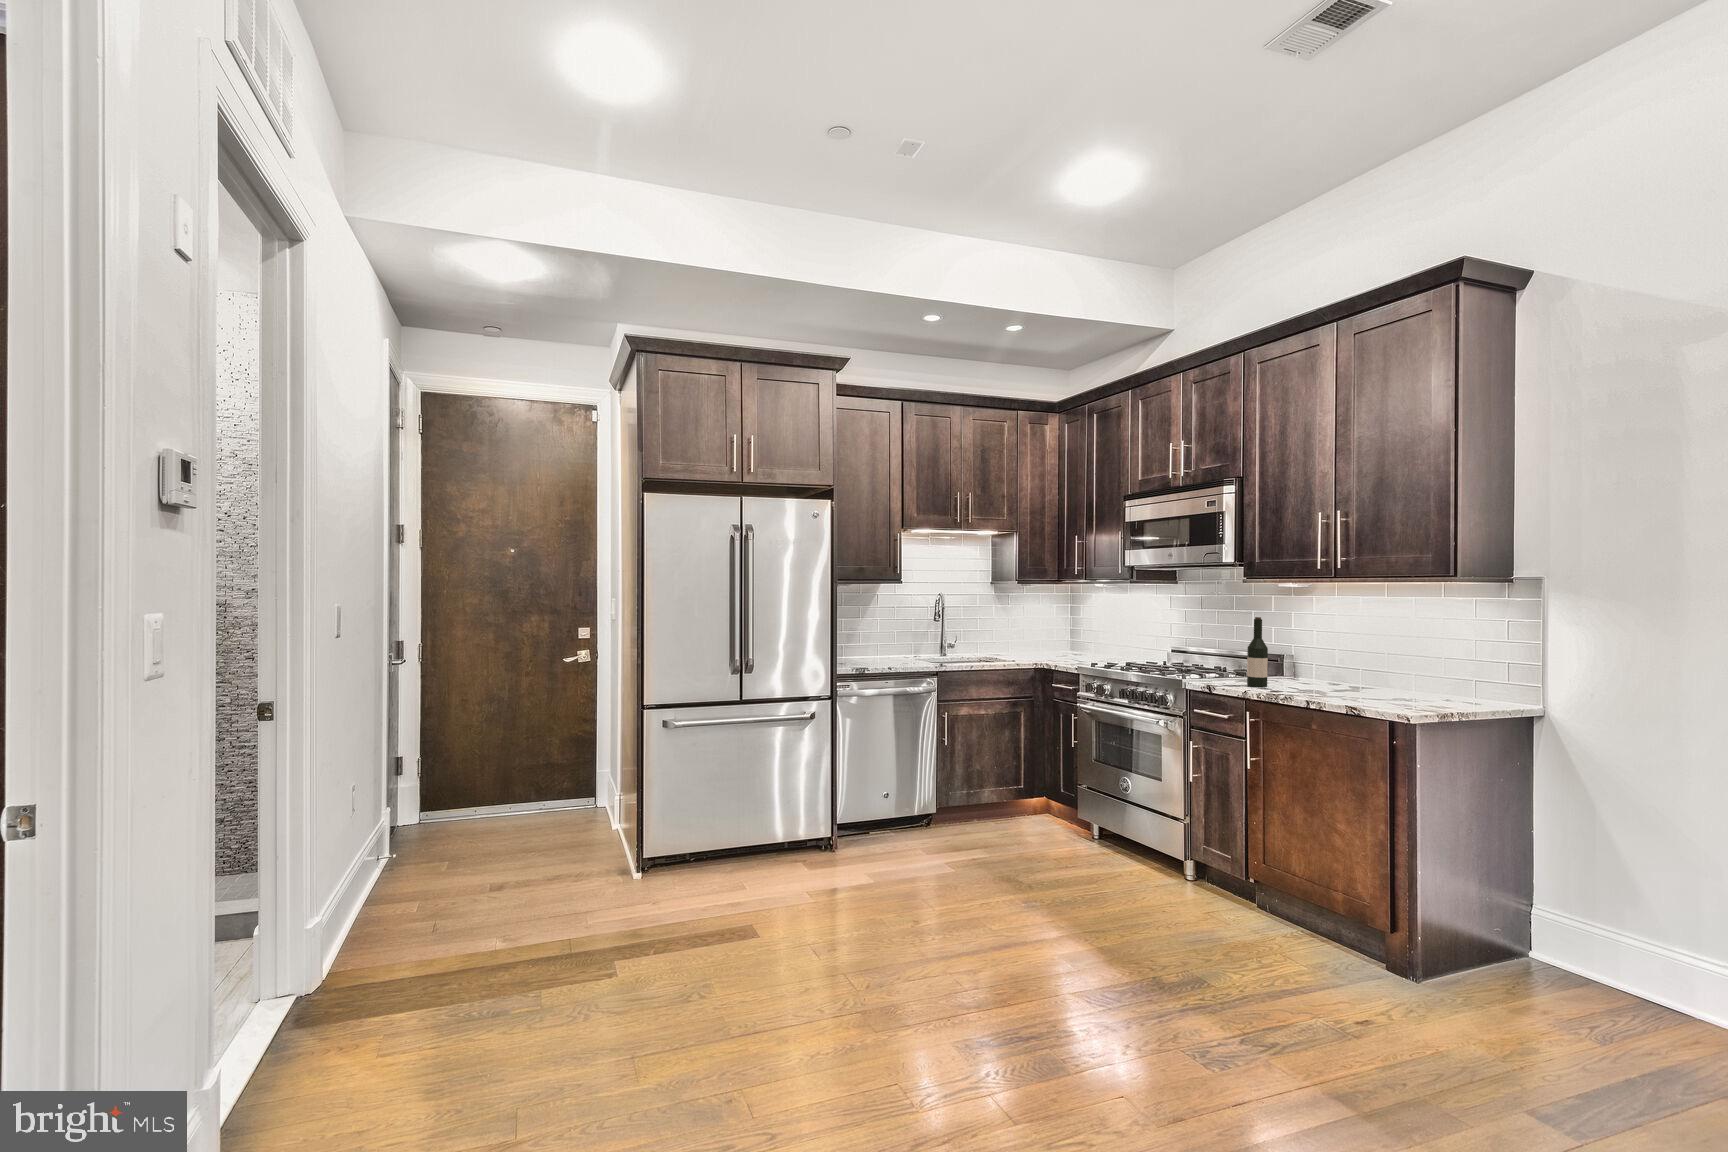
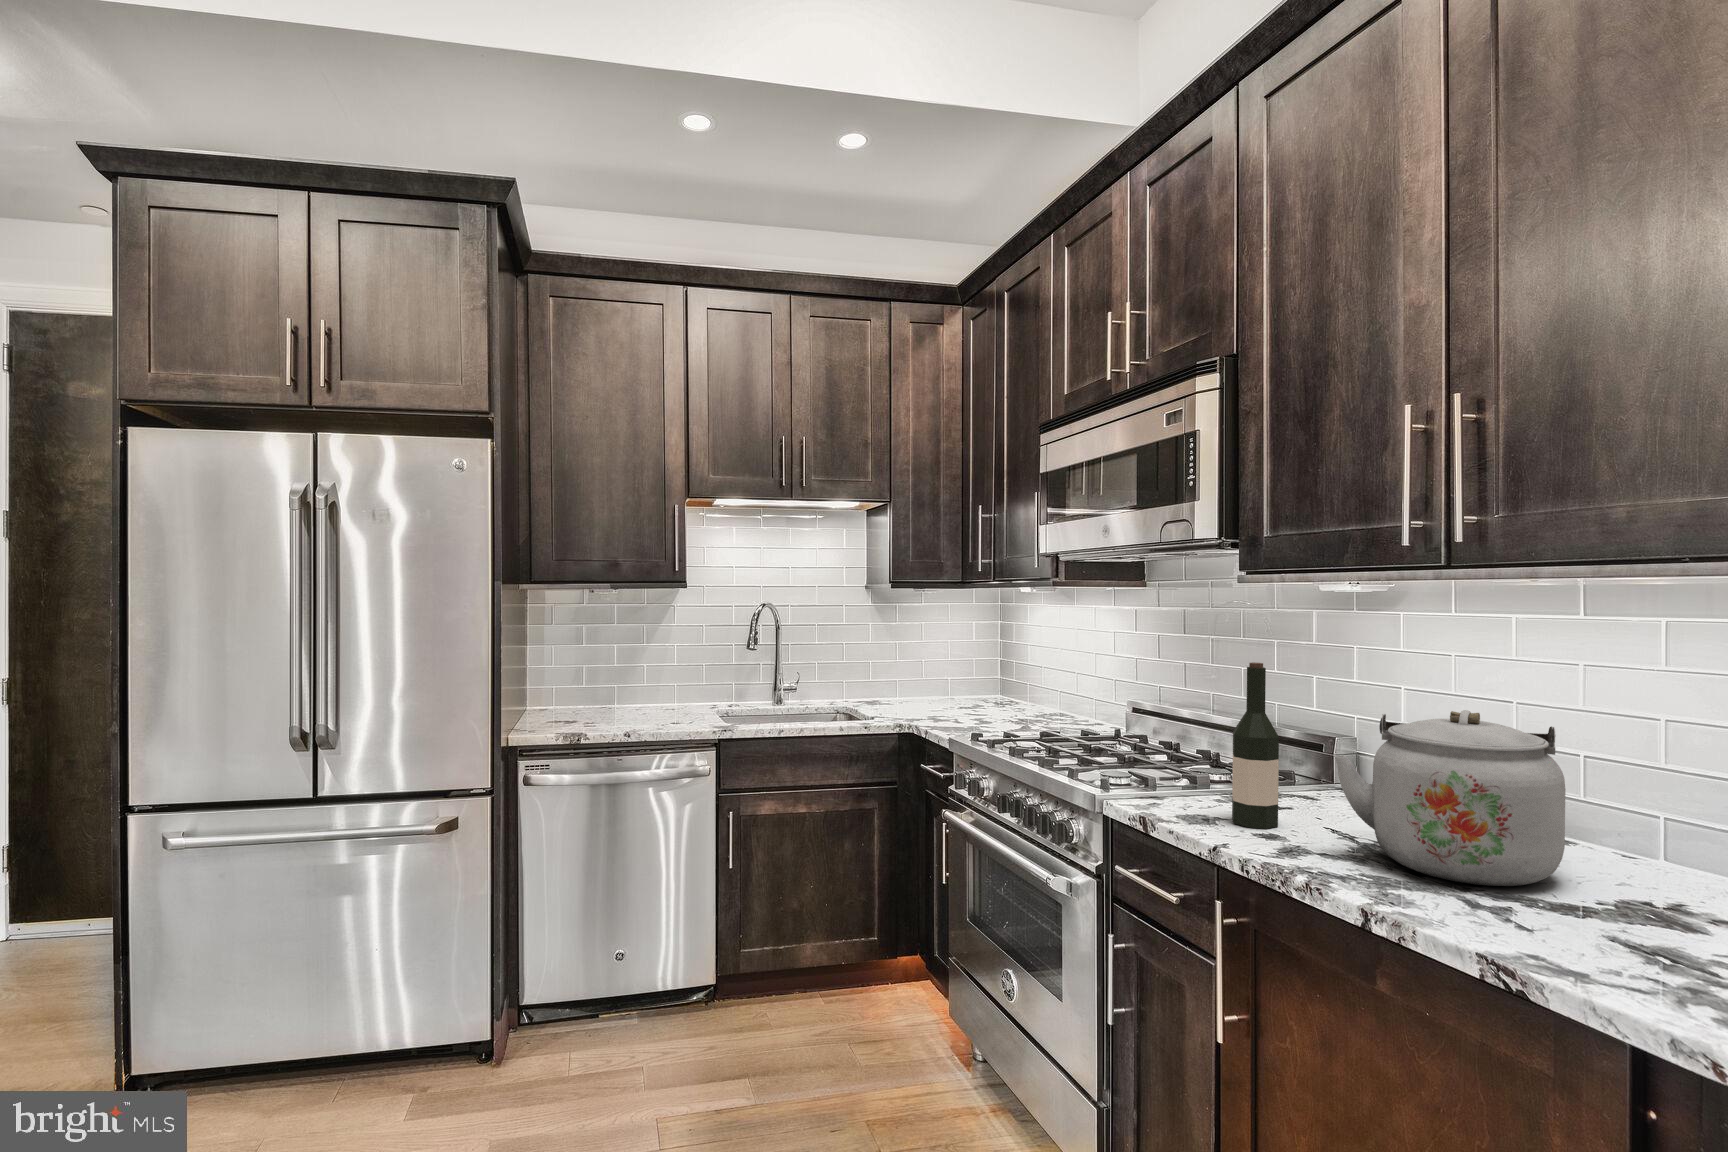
kettle: none [1293,632,1377,696] -> present [1334,710,1566,886]

